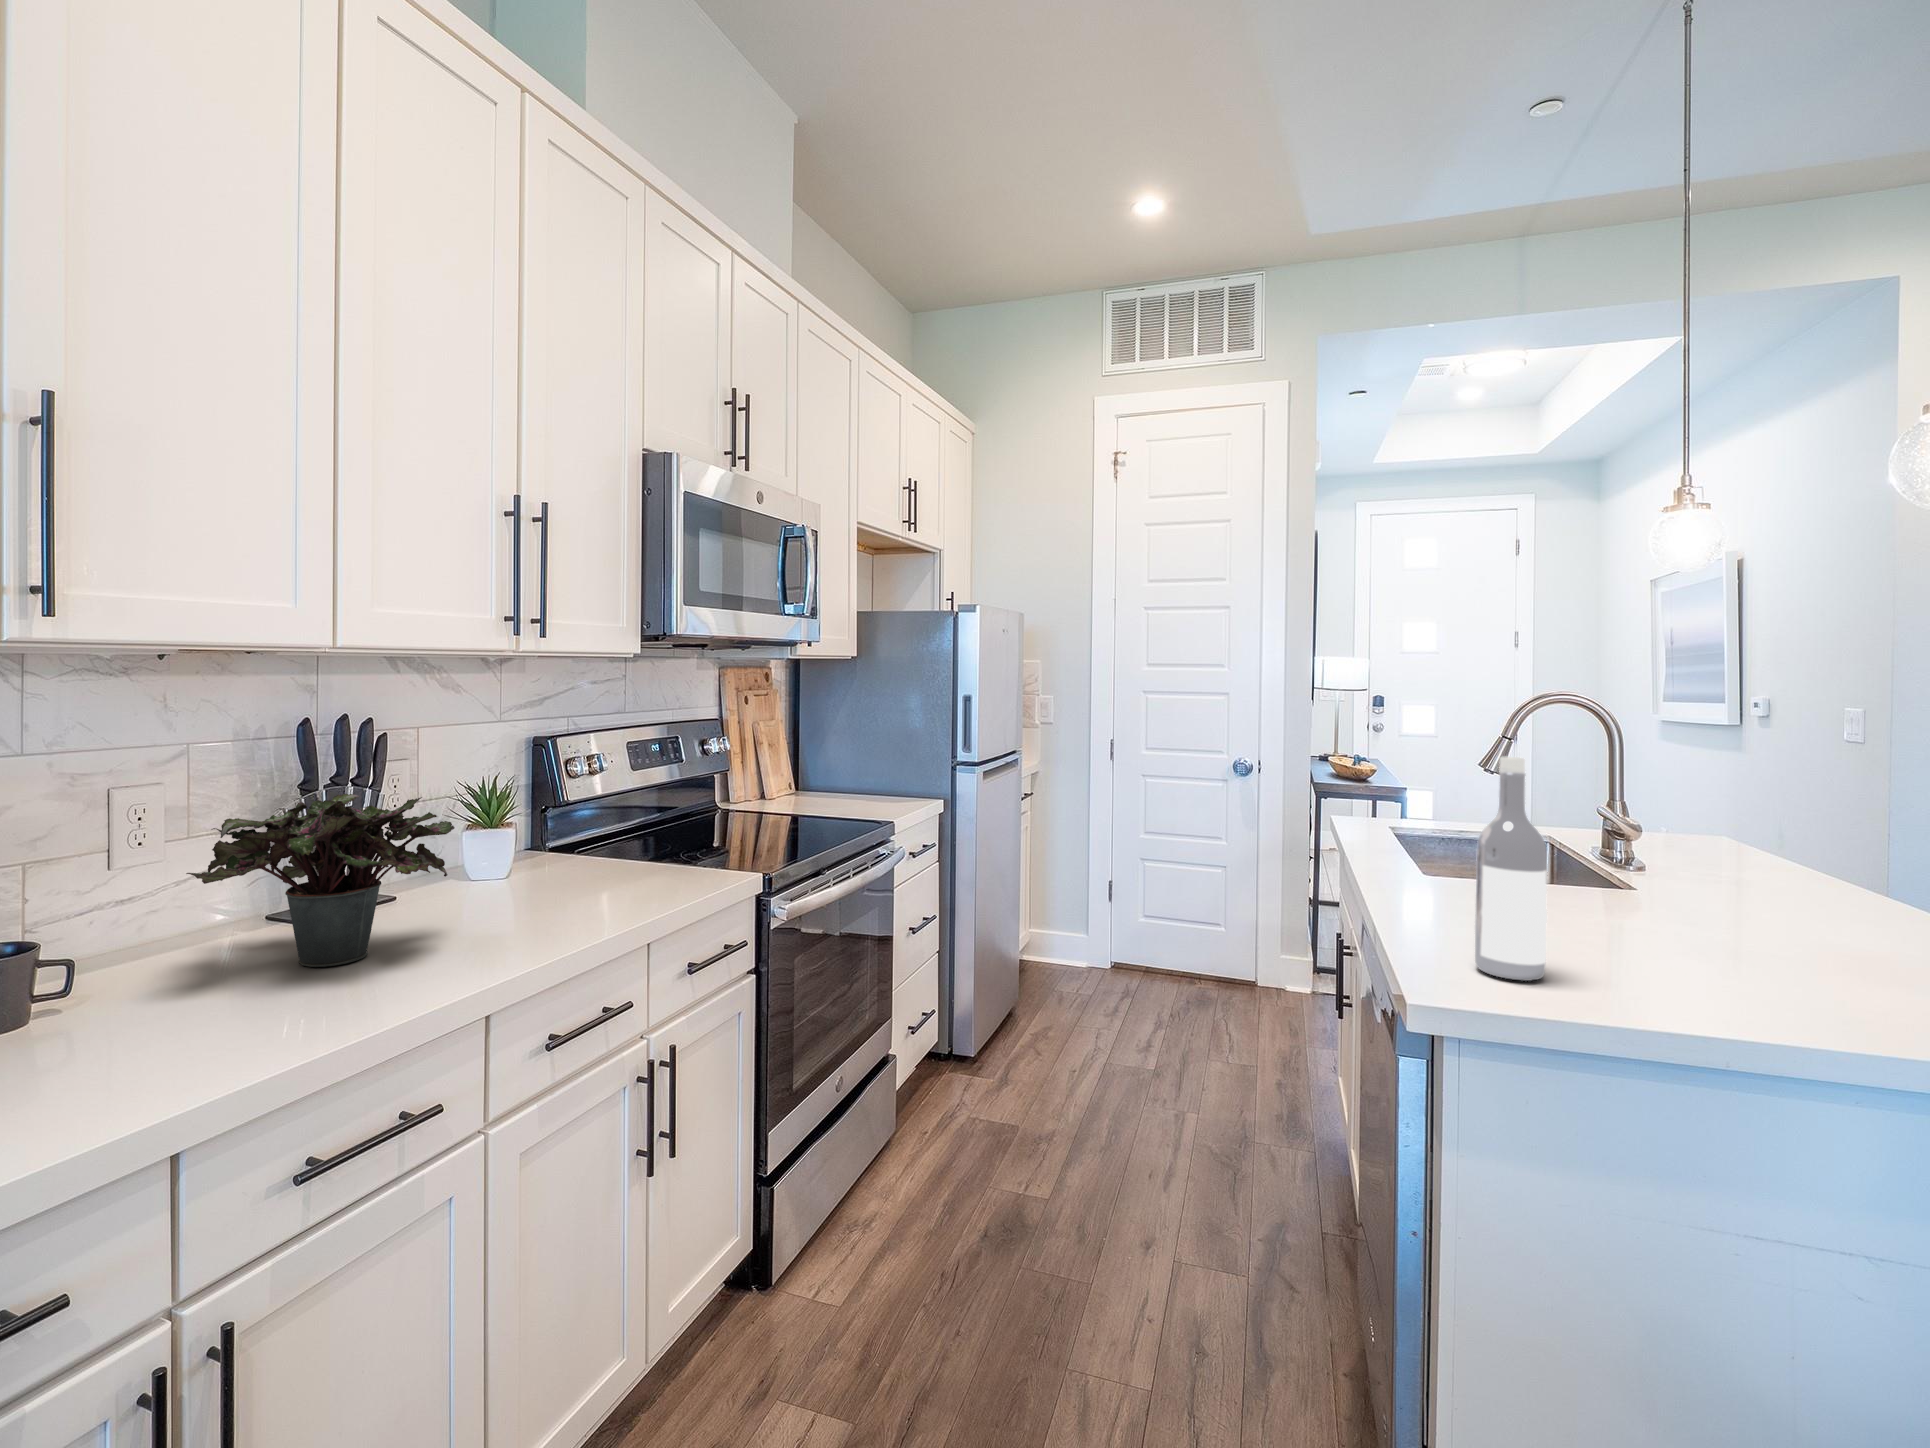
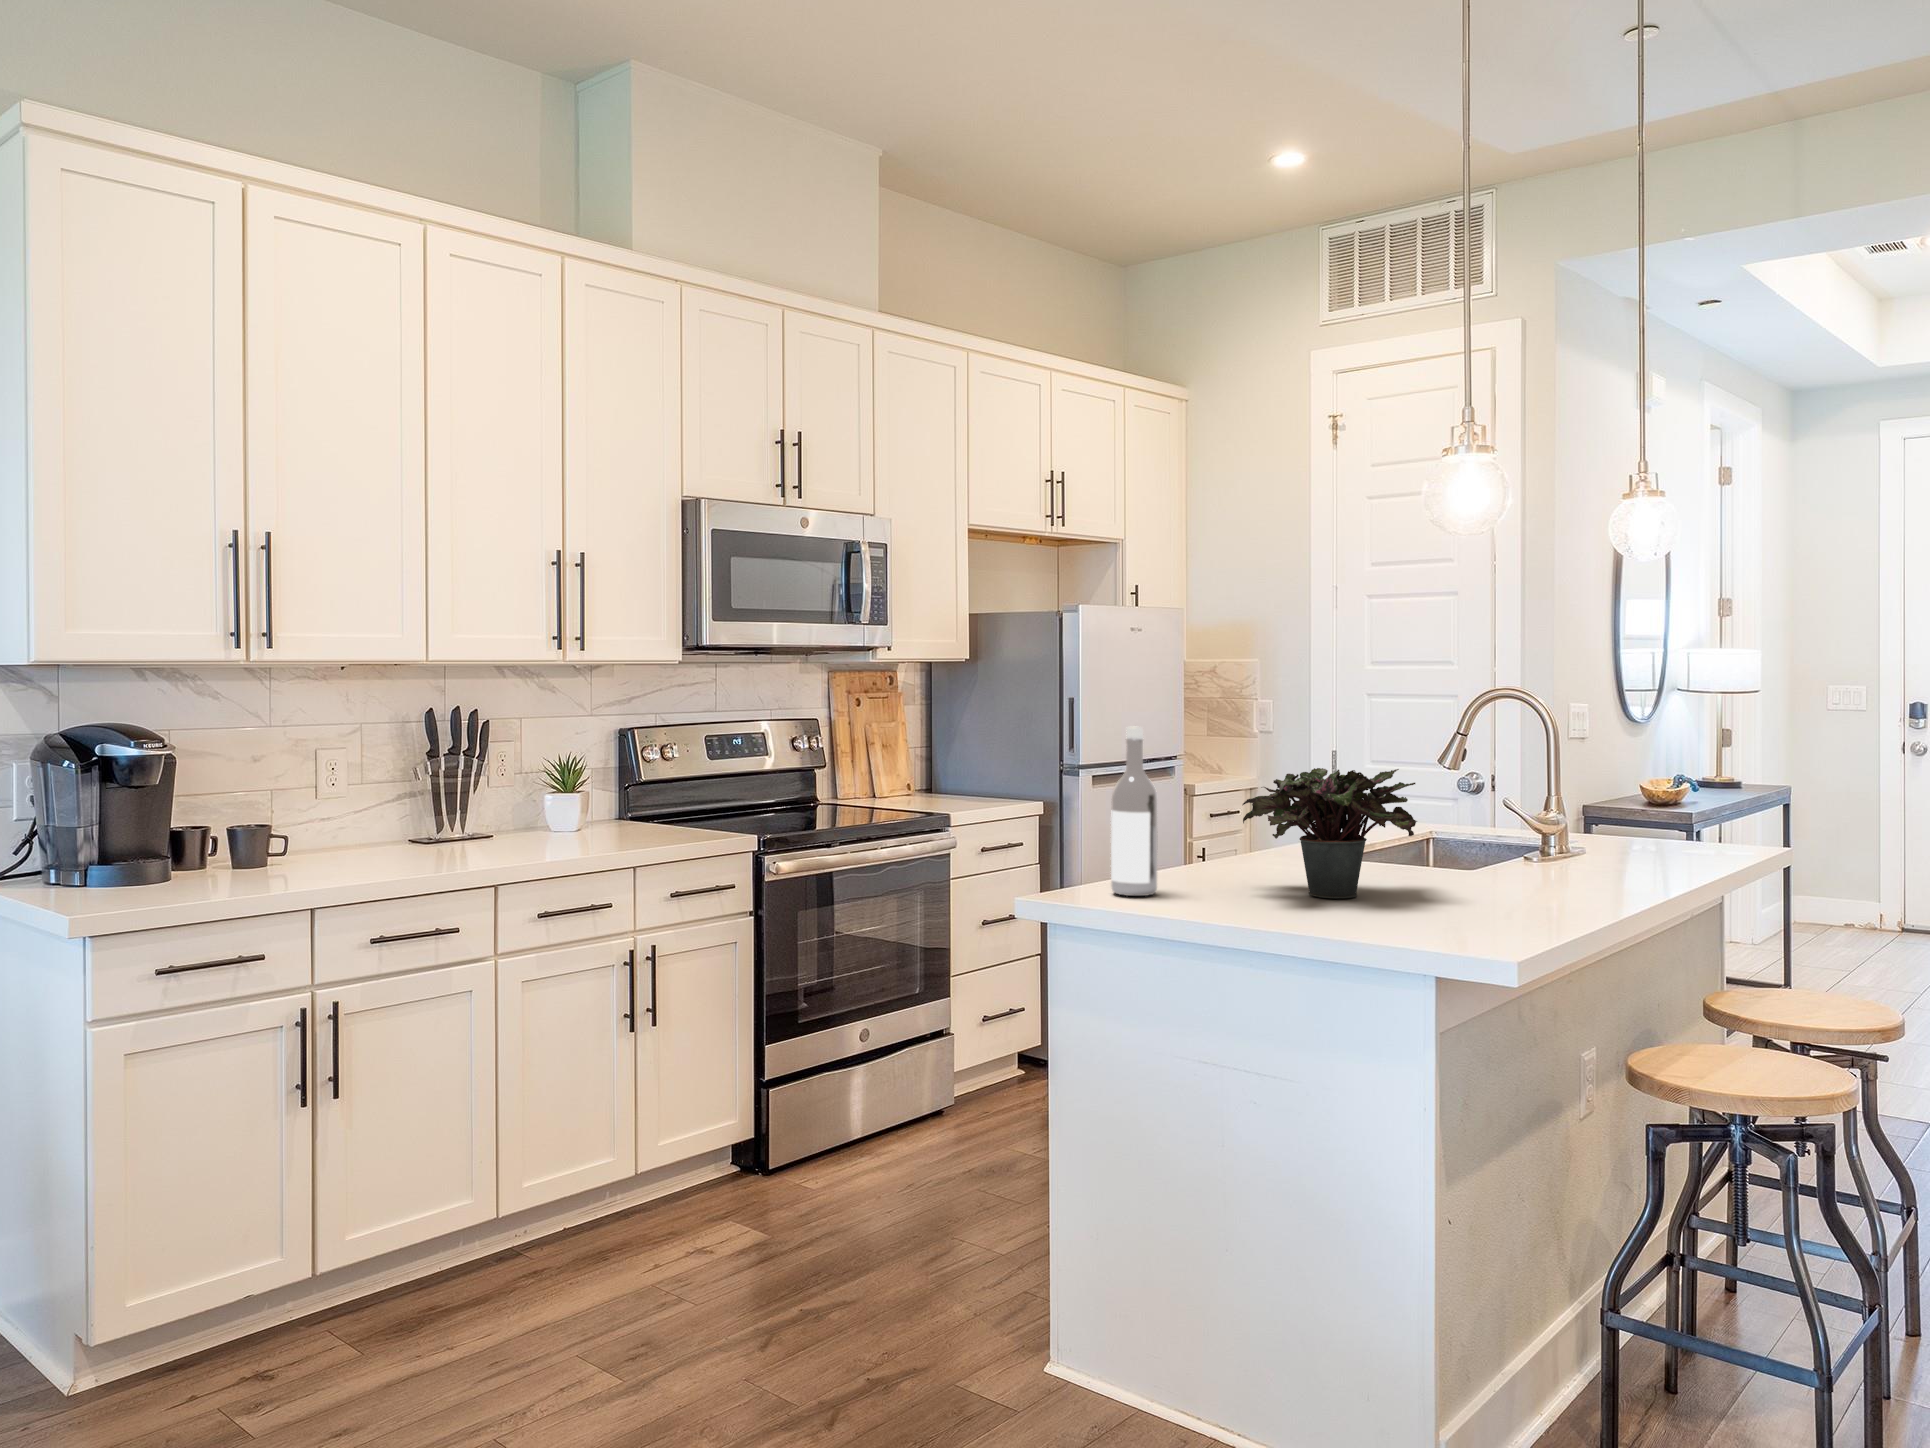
potted plant: present [186,794,455,967] -> present [1243,768,1417,898]

